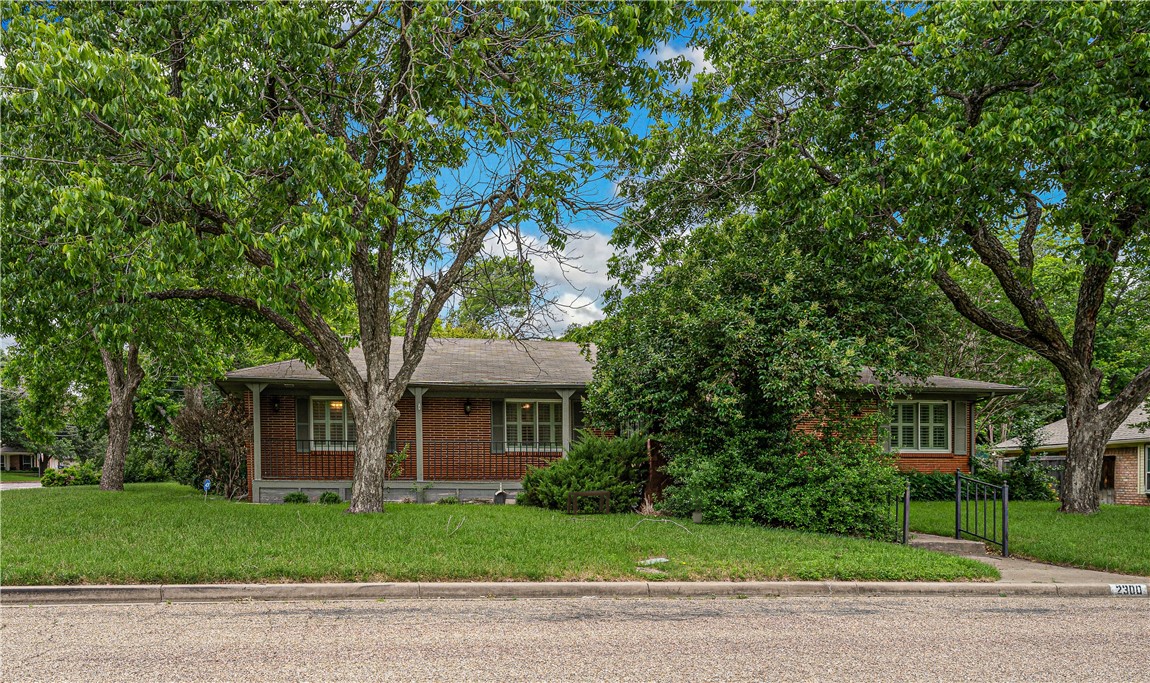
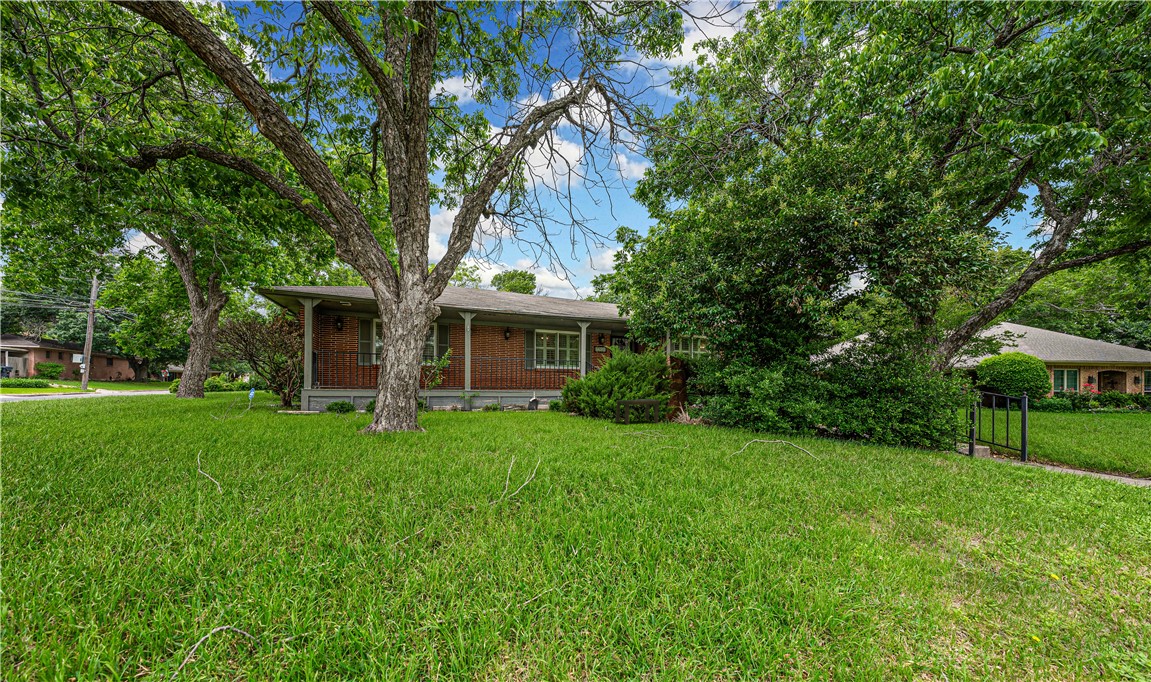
potted plant: present [691,488,704,523] -> none [762,393,792,435]

